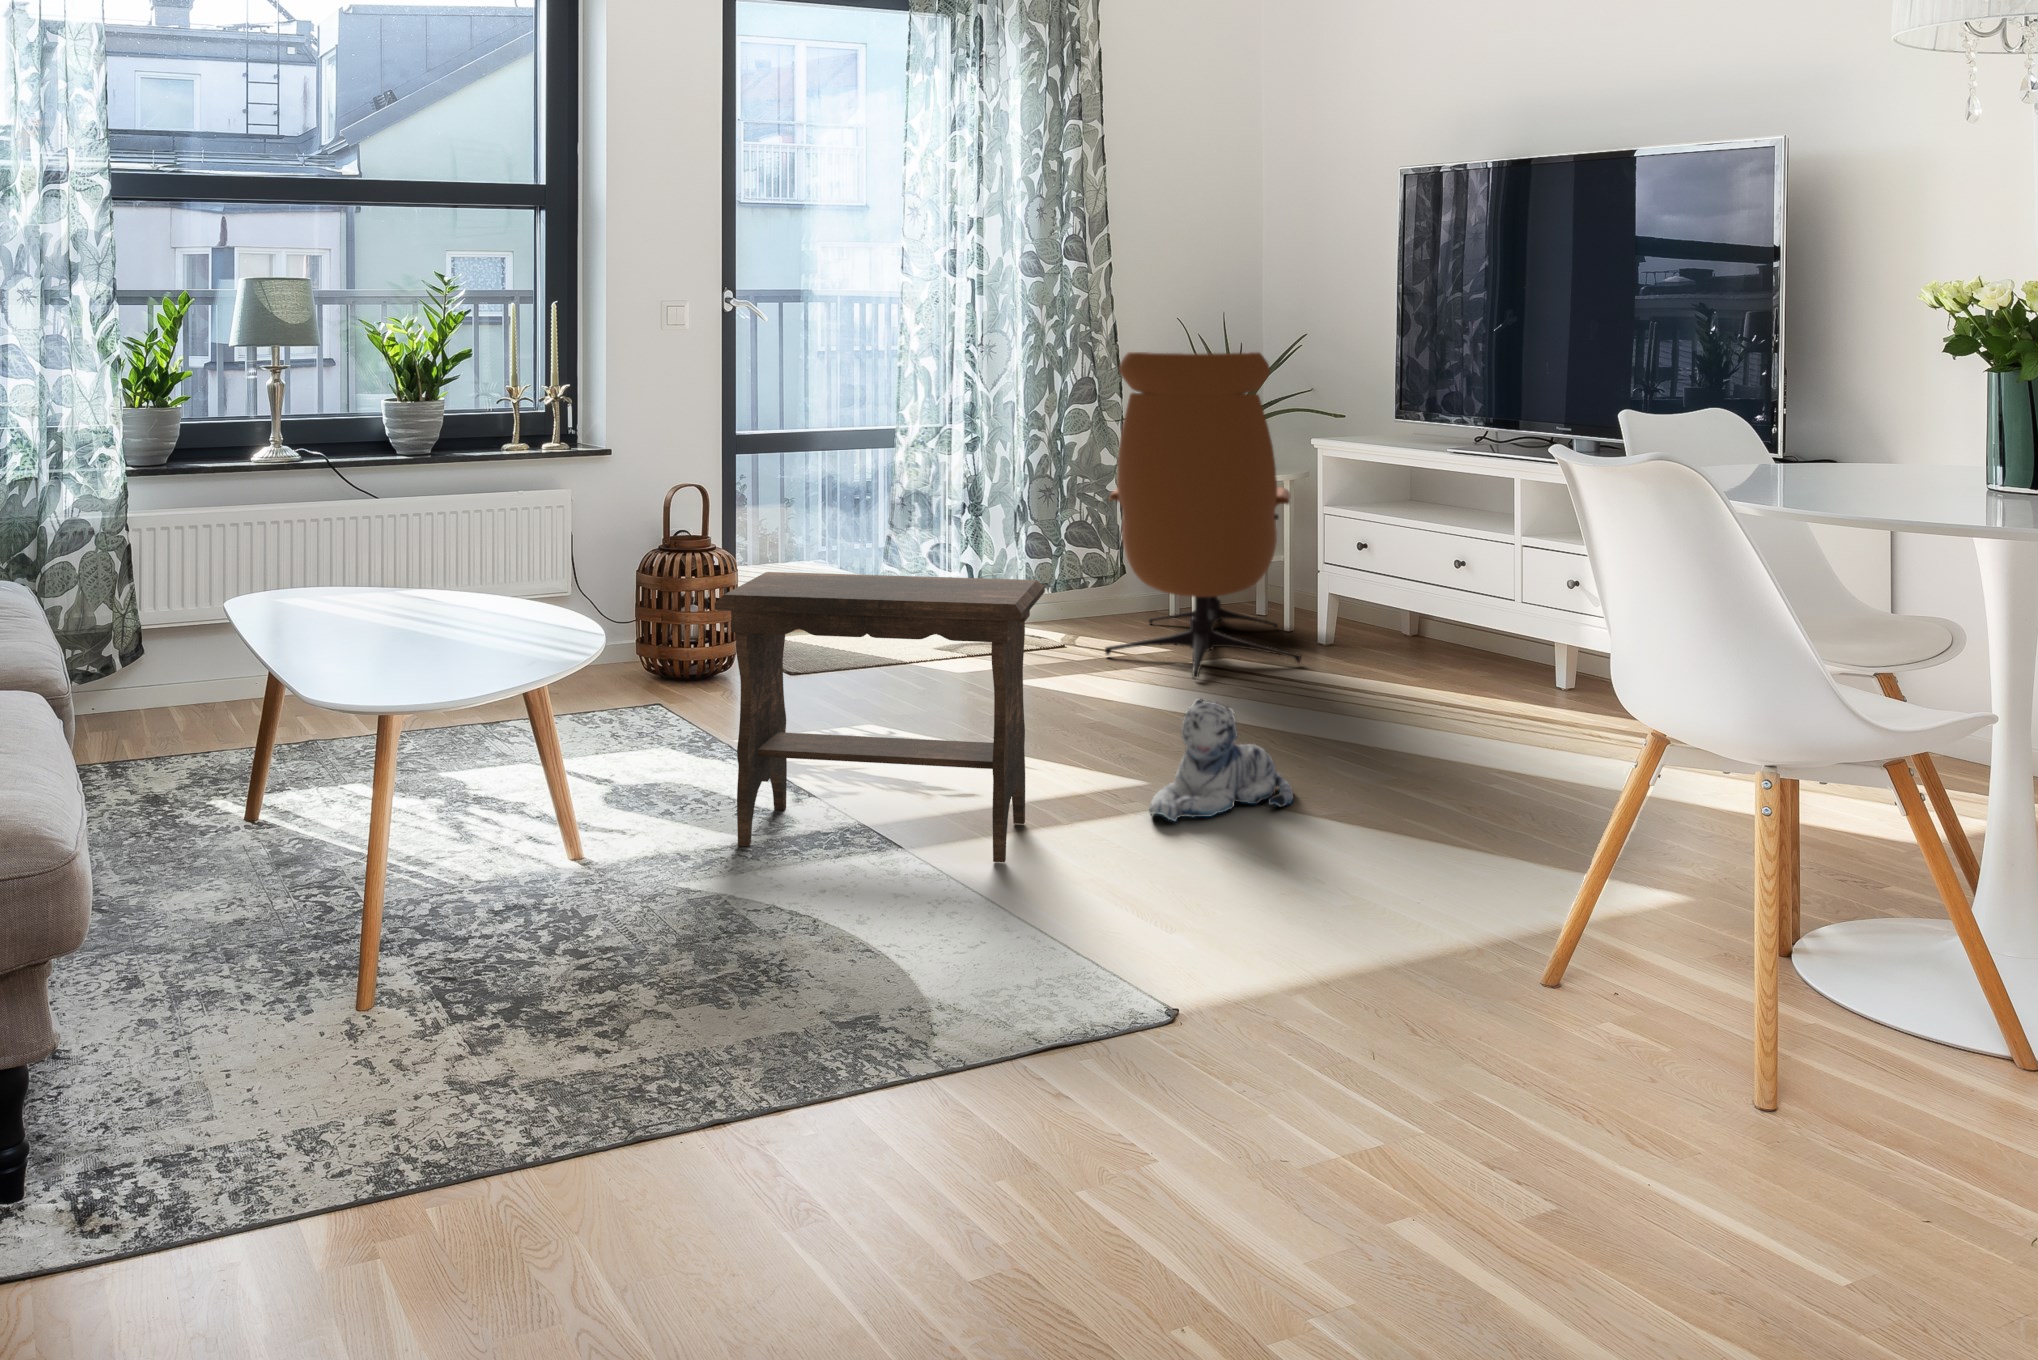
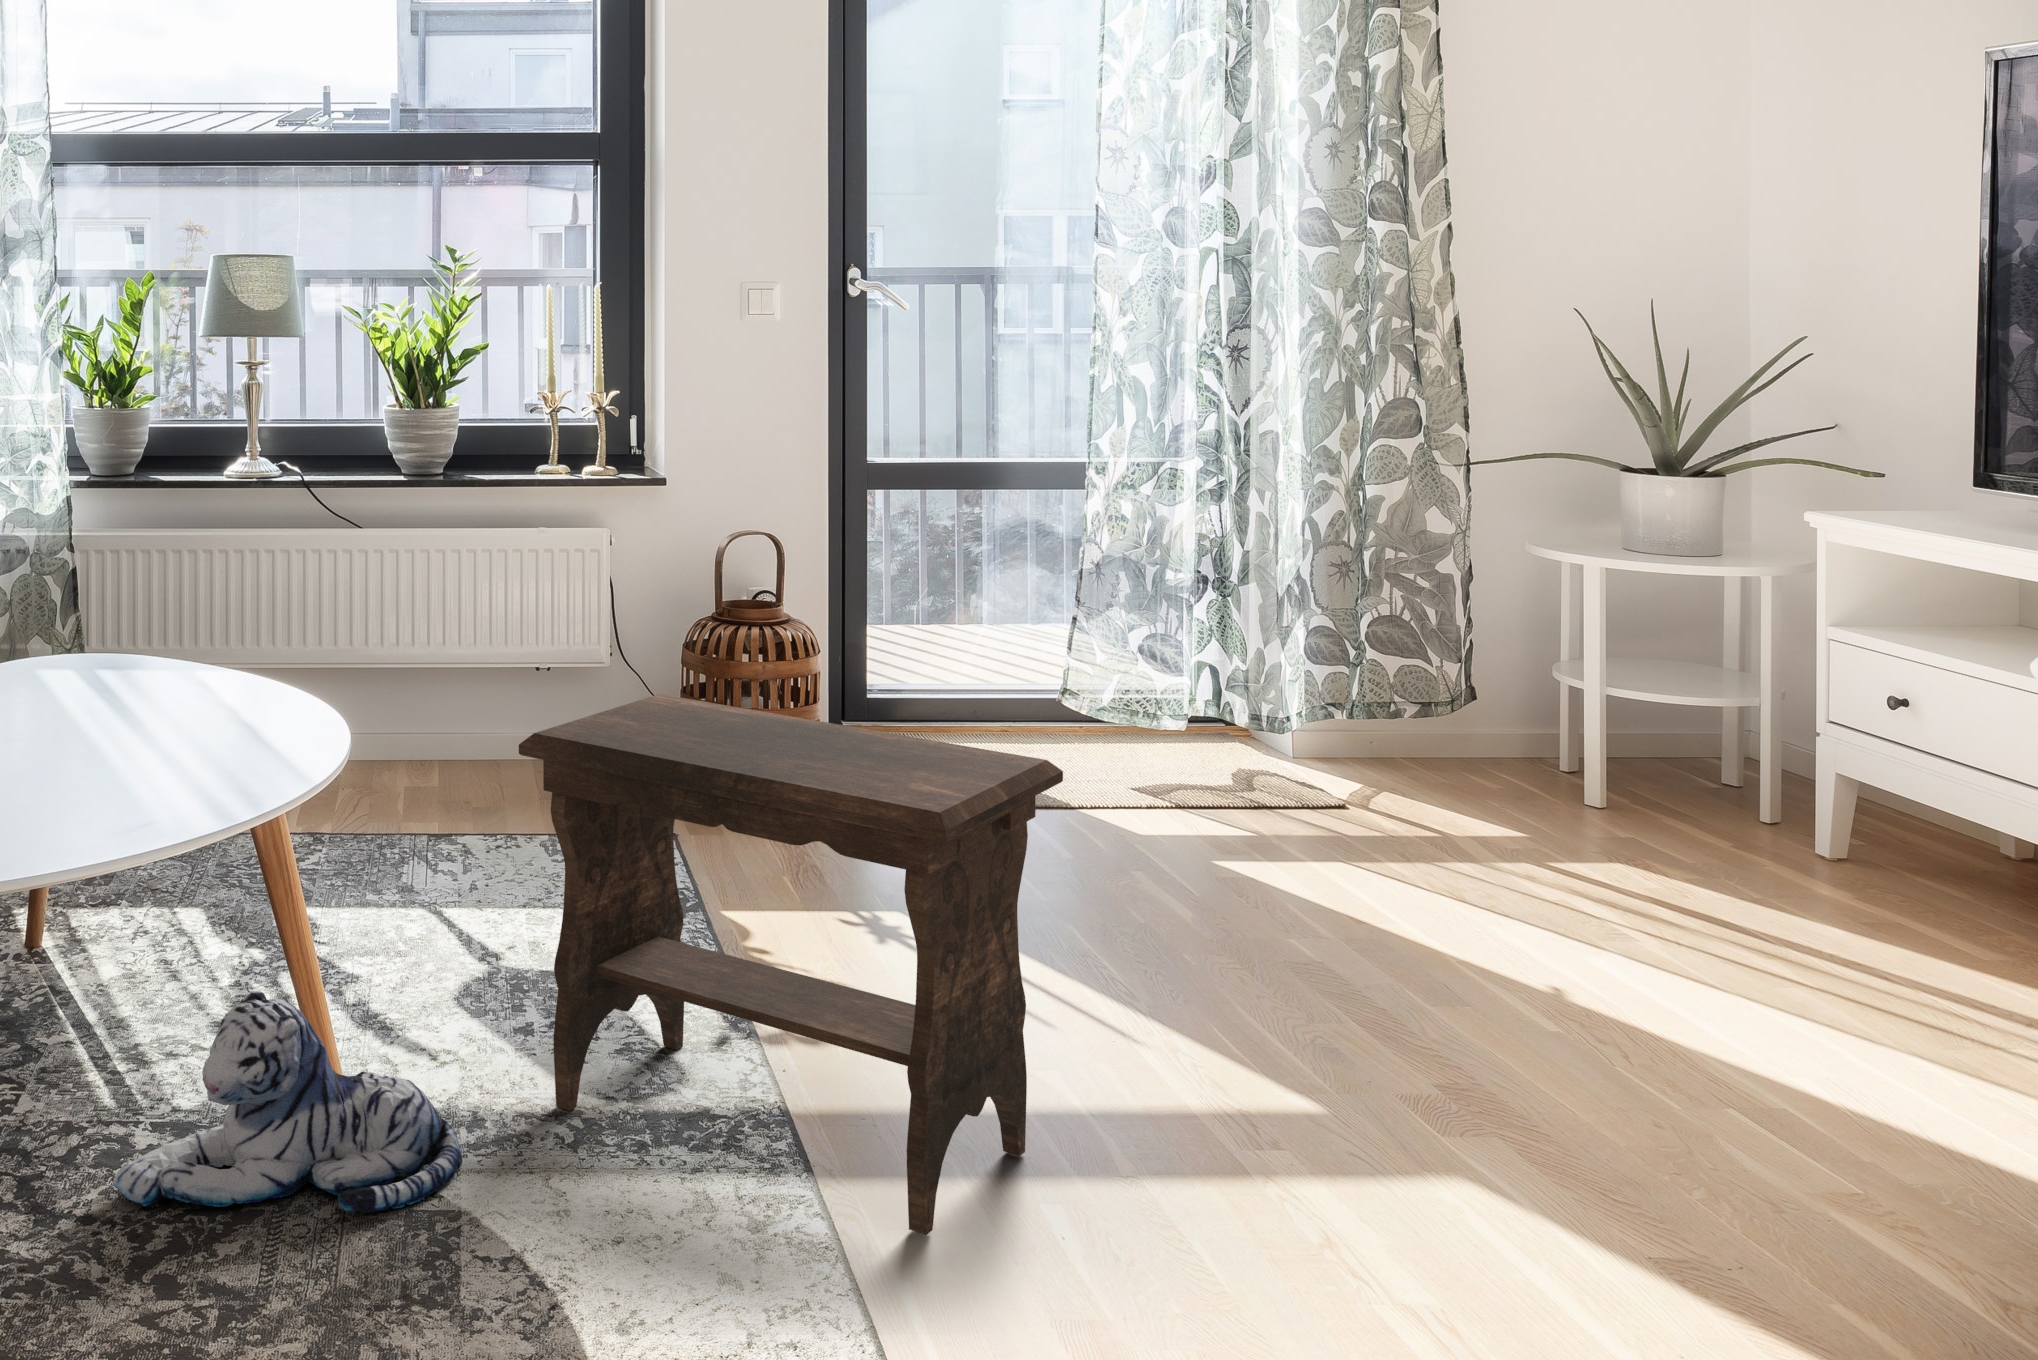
lounge chair: present [1105,352,1301,679] -> none [1392,369,1747,901]
plush toy: present [1149,699,1294,822] -> present [113,991,462,1213]

